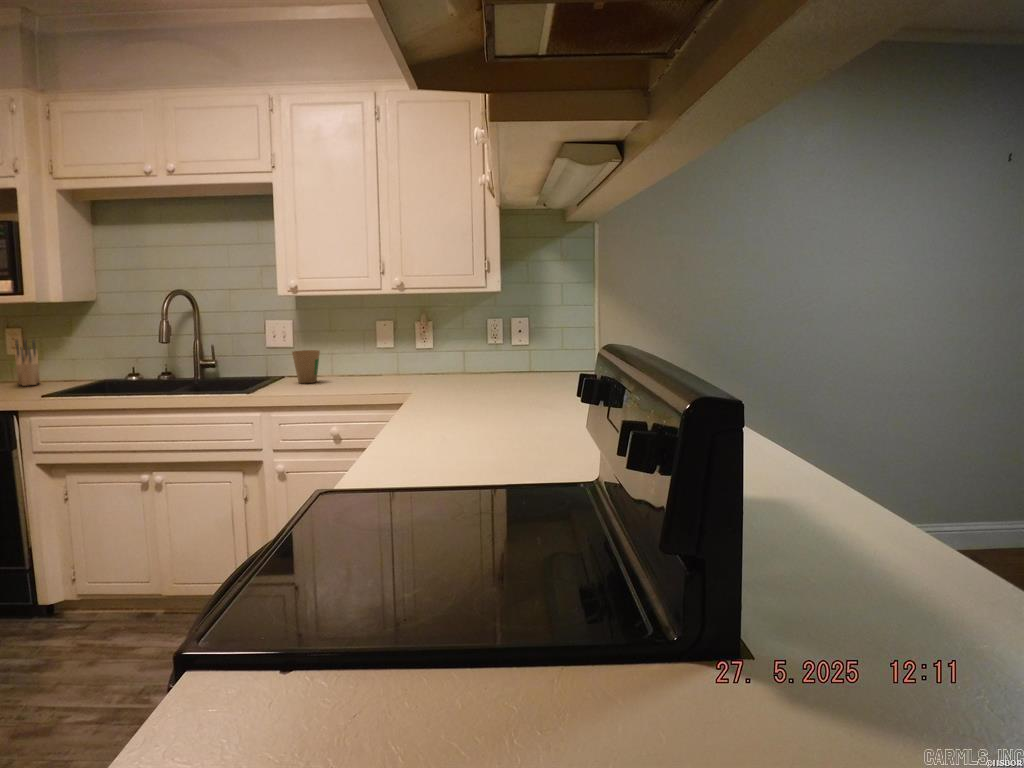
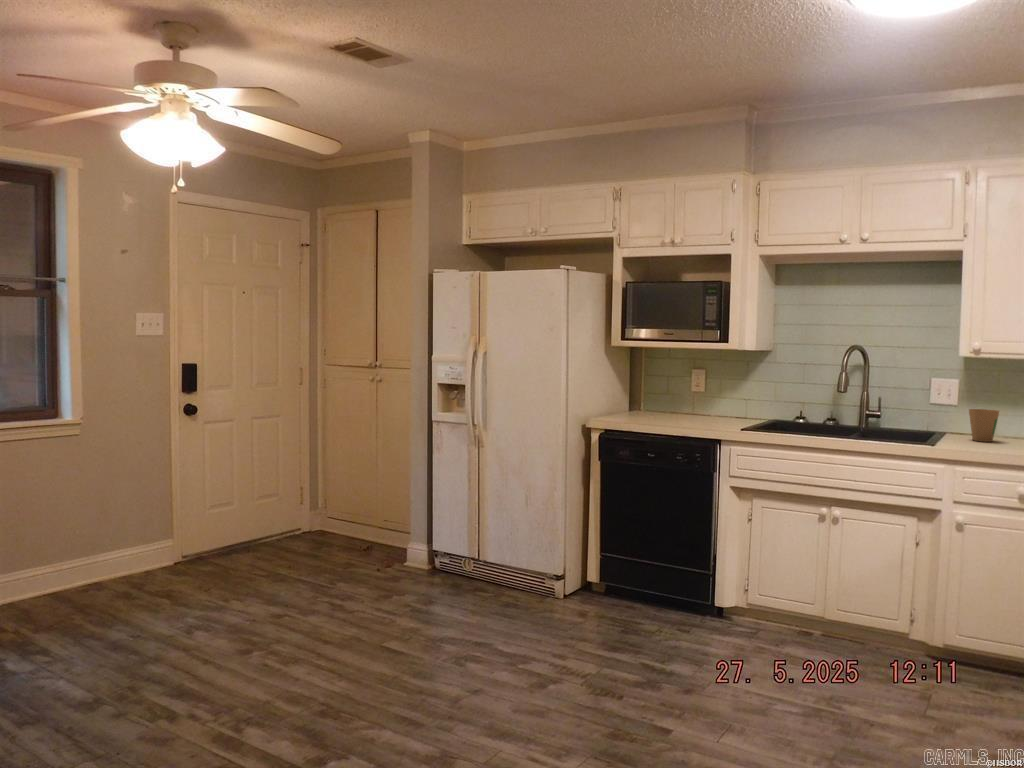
knife block: present [15,340,40,386] -> none [700,380,723,419]

